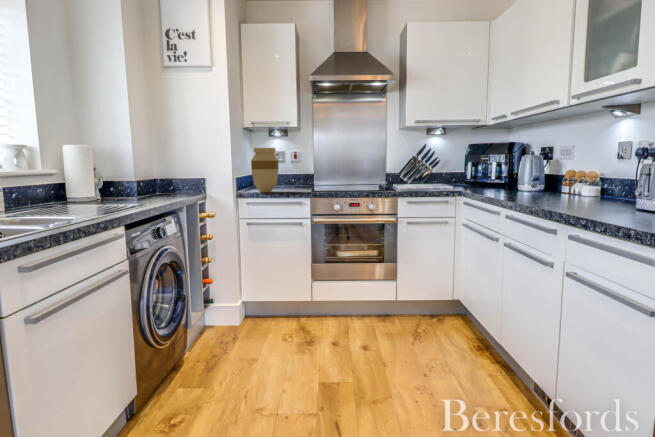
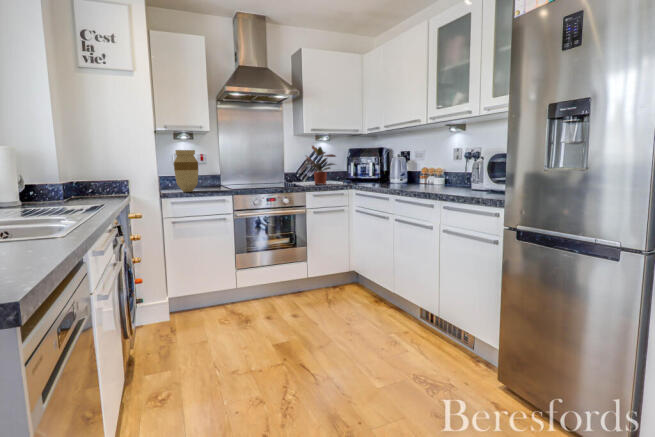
potted plant: none [405,140,444,189] -> present [306,146,336,185]

